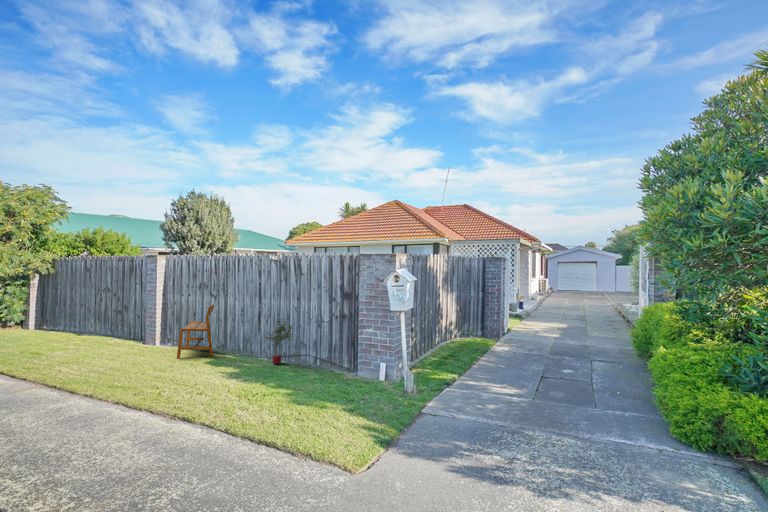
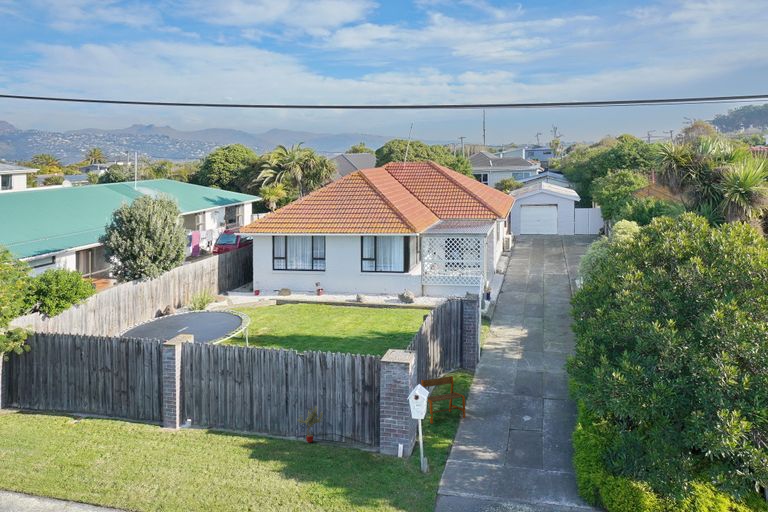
bench: present [177,303,214,359] -> present [421,376,466,424]

